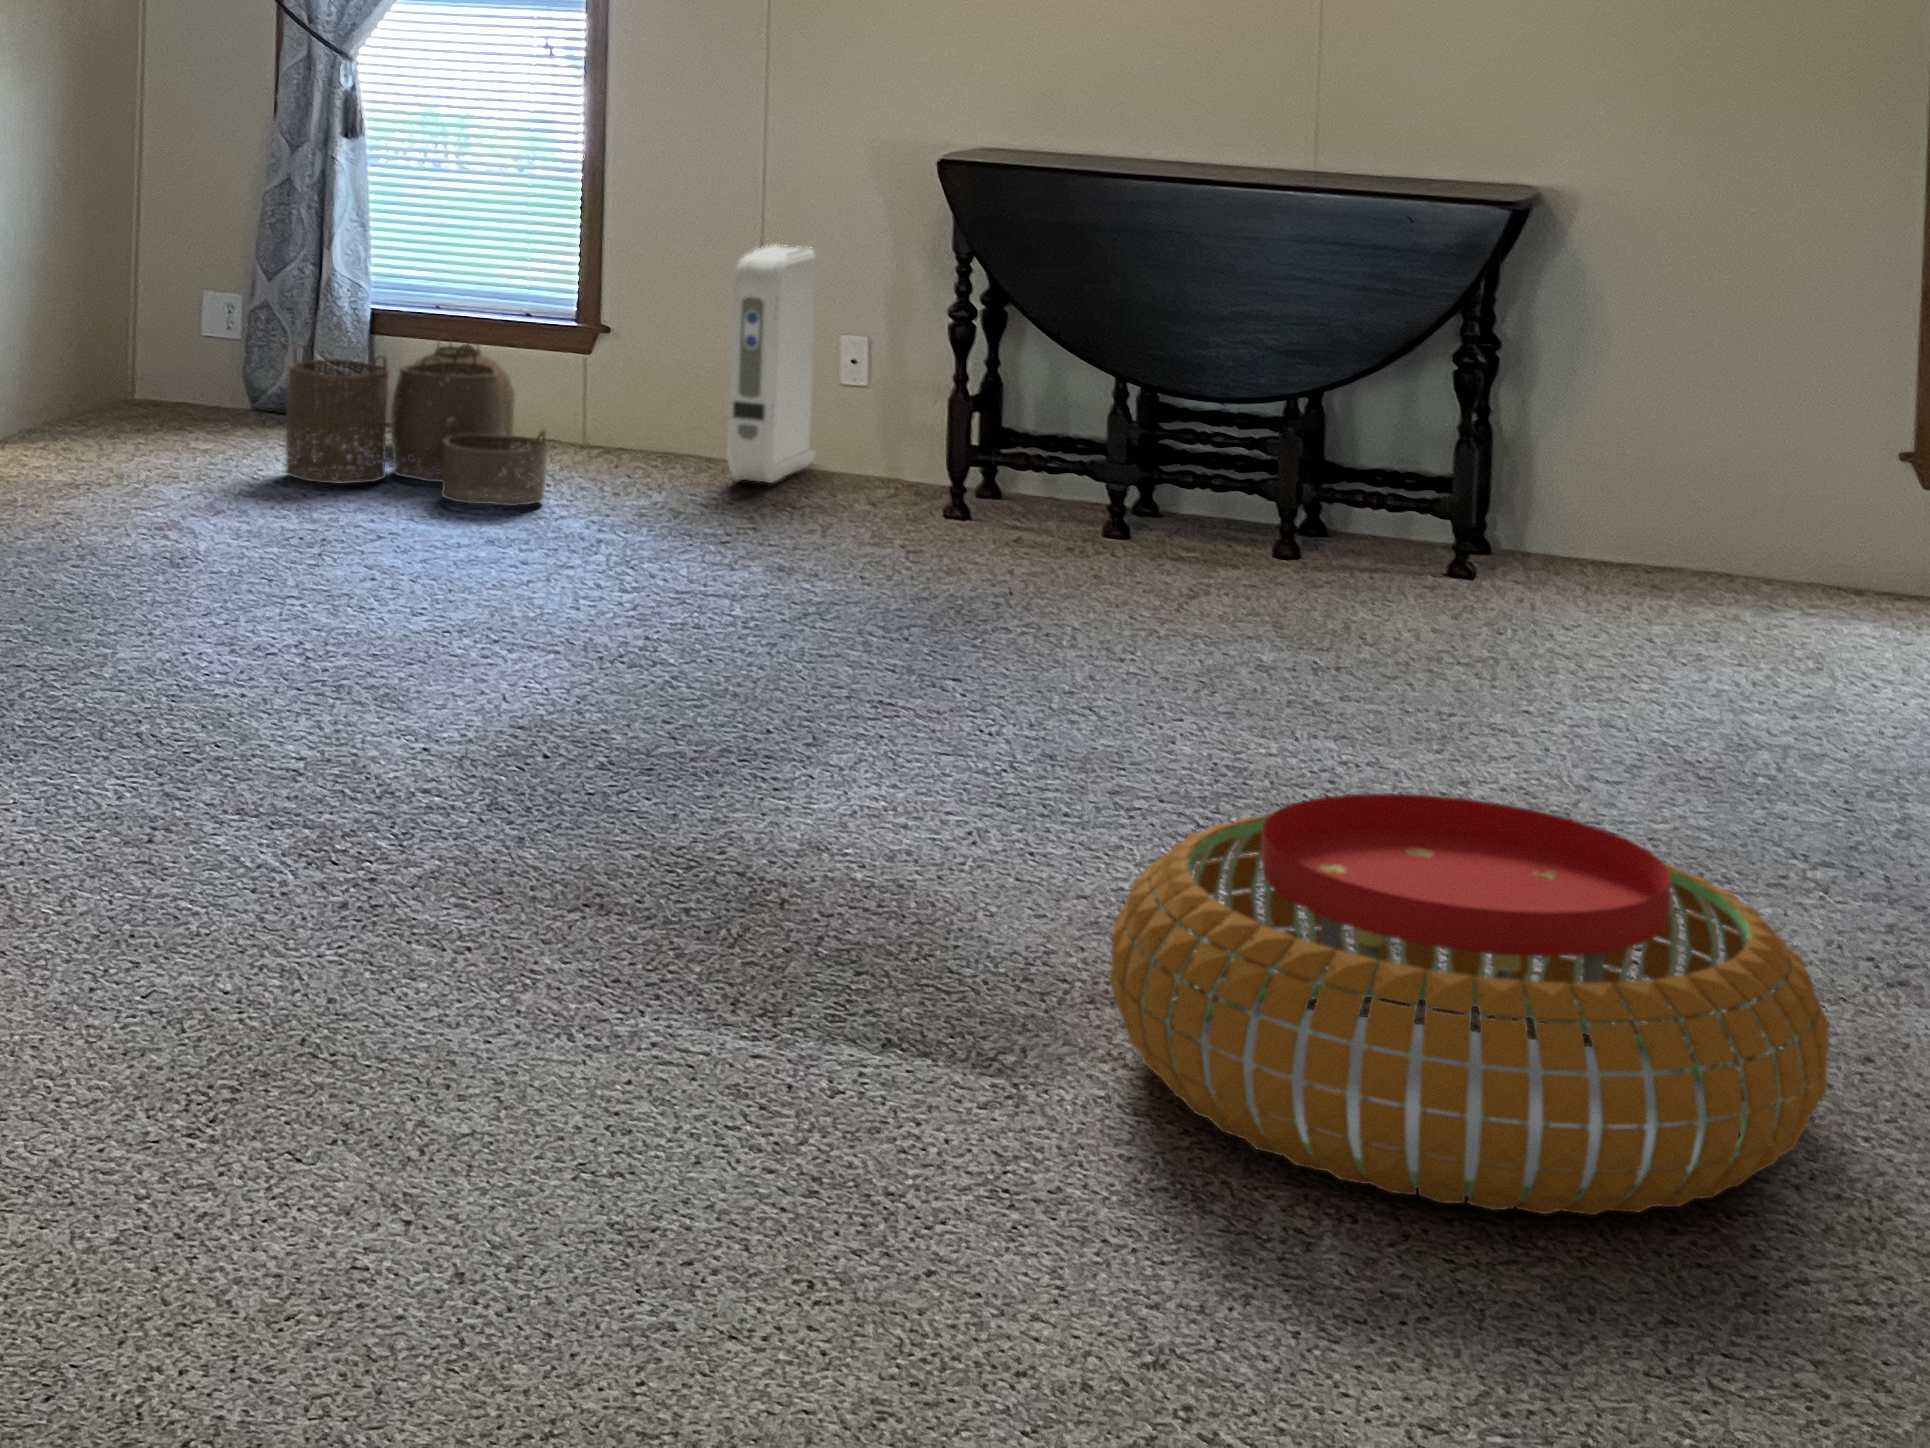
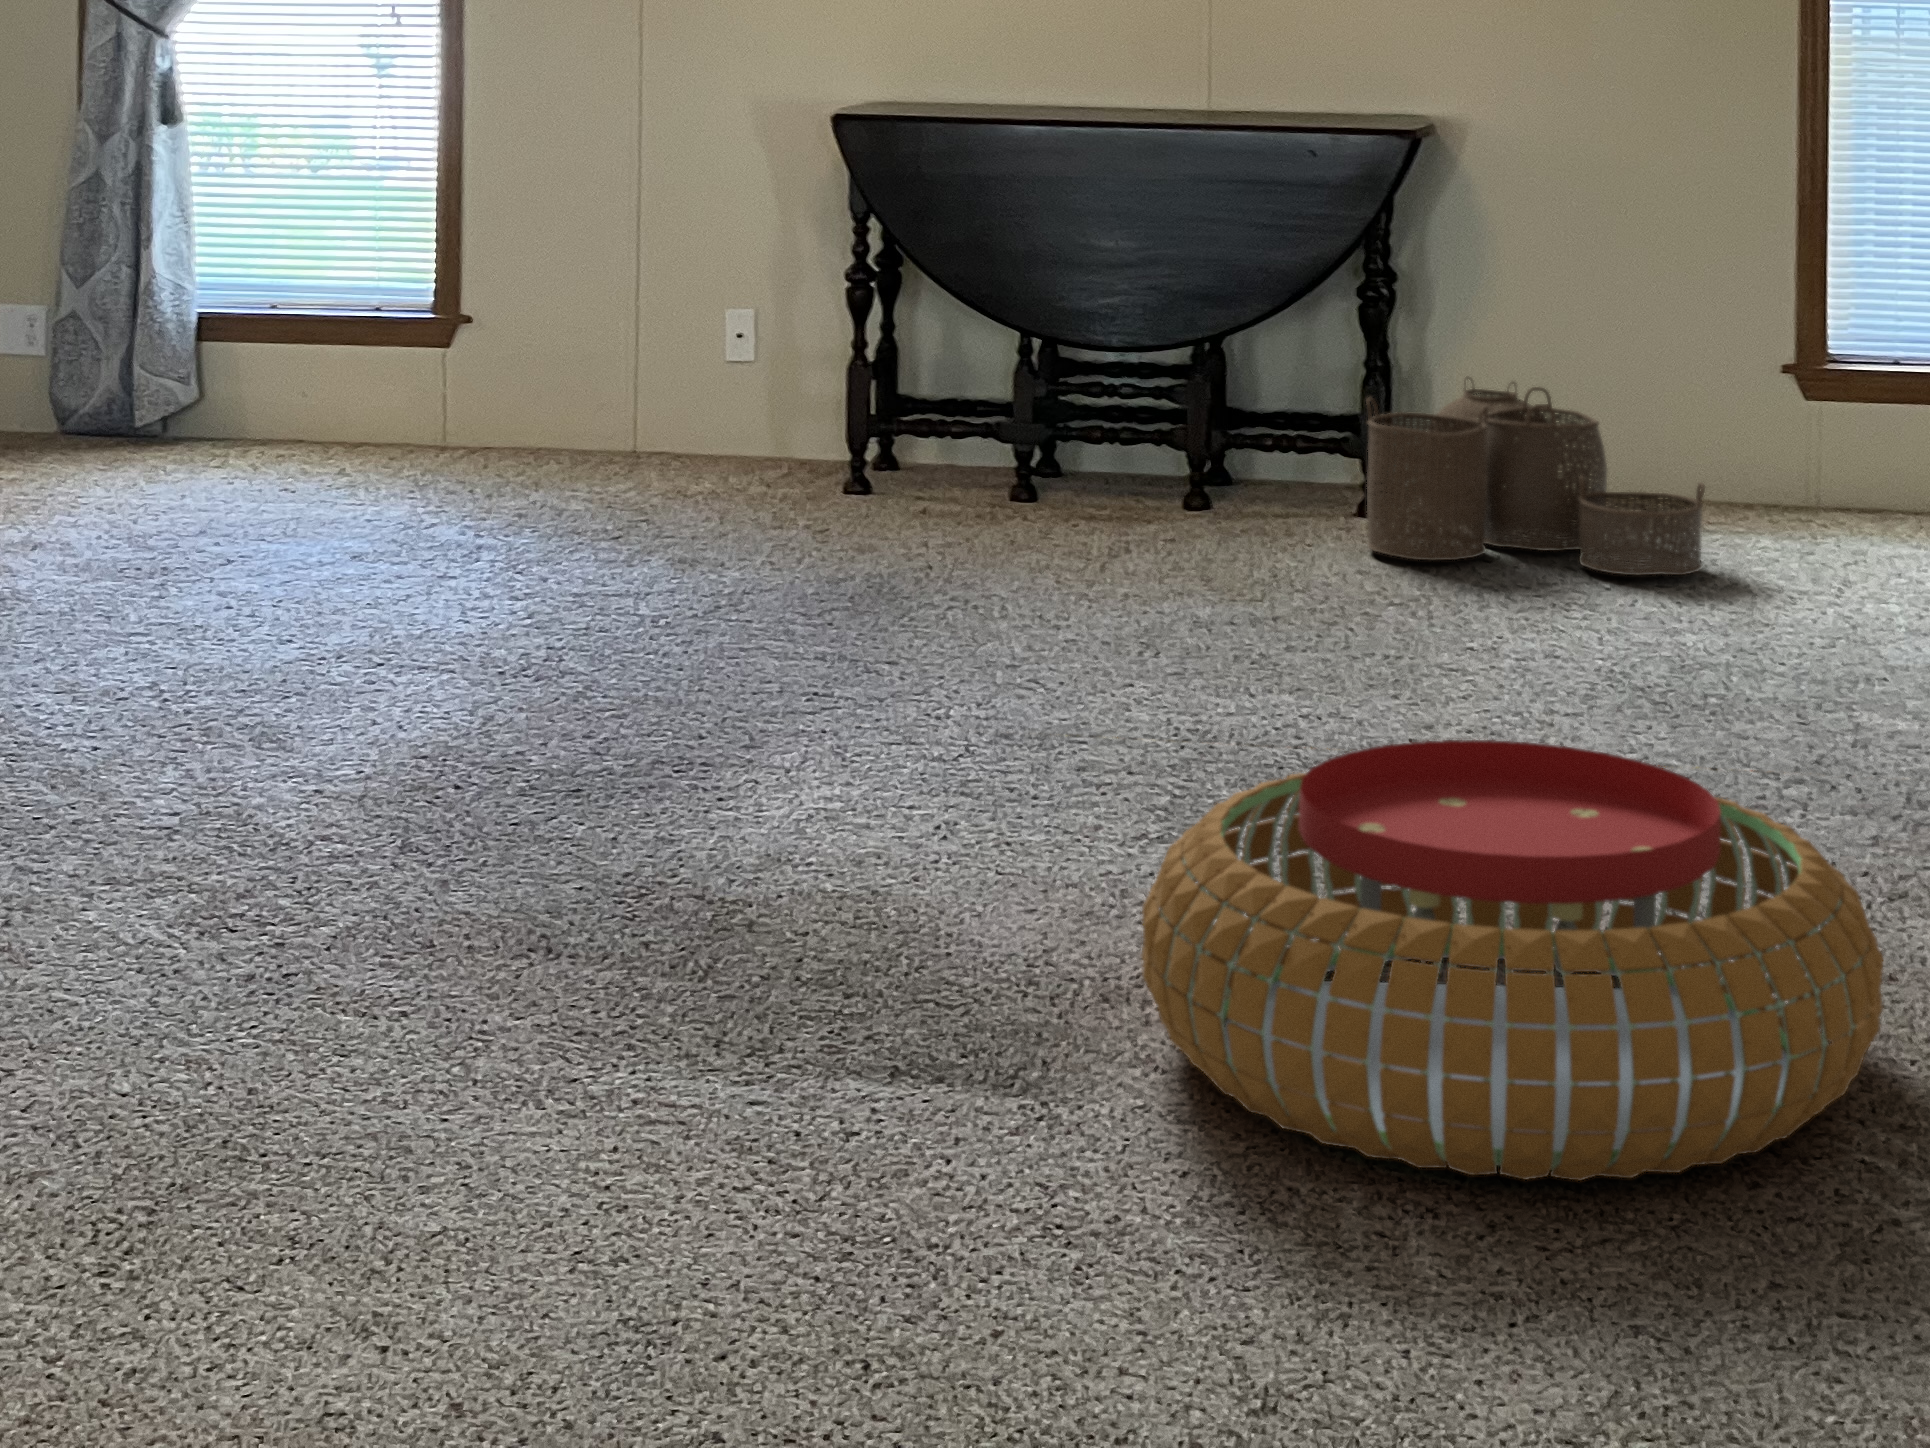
air purifier: present [727,245,816,483] -> none [615,215,713,469]
woven basket: present [286,340,547,506] -> present [1366,377,1705,575]

